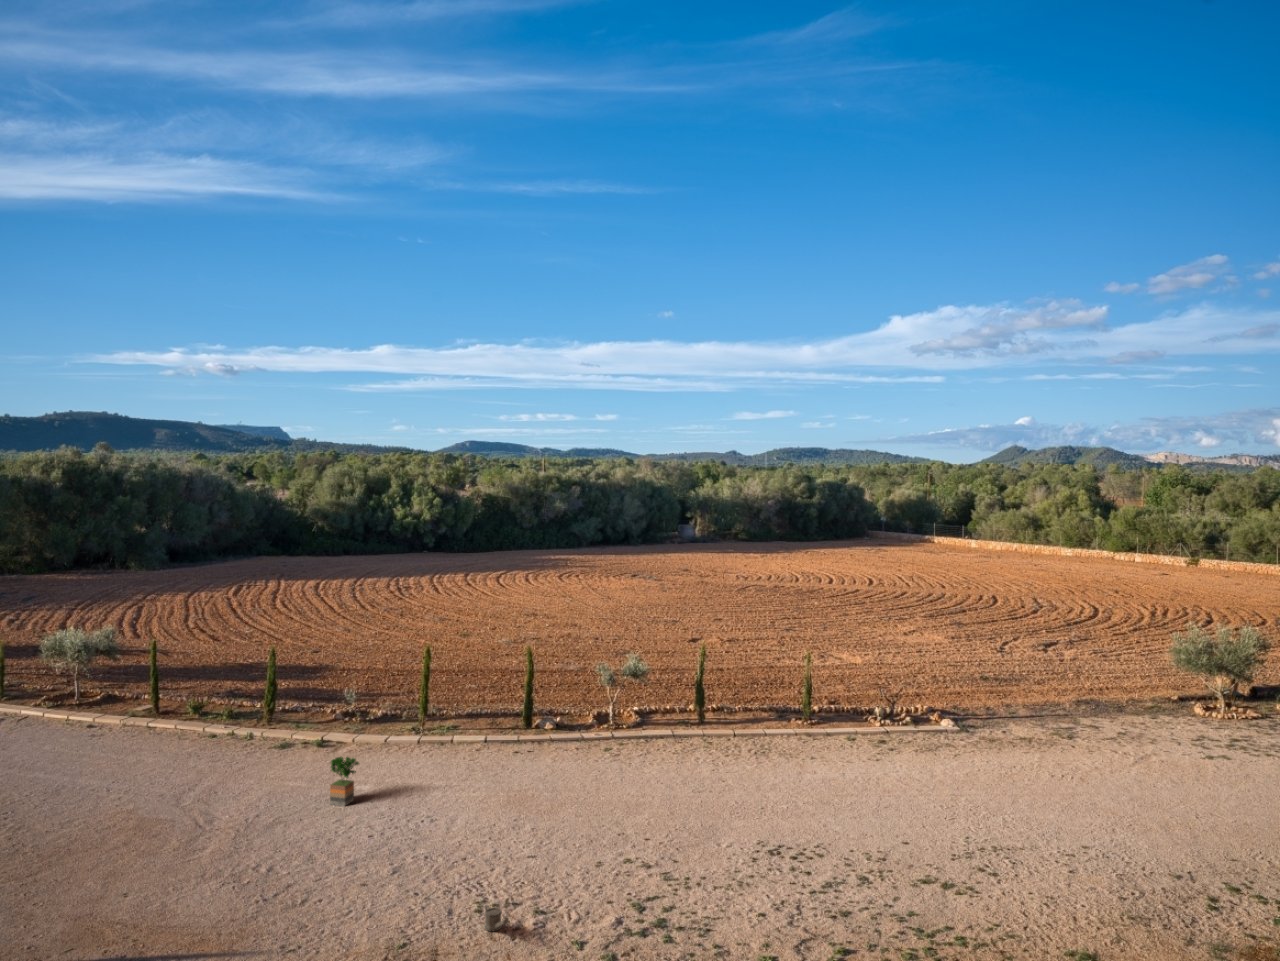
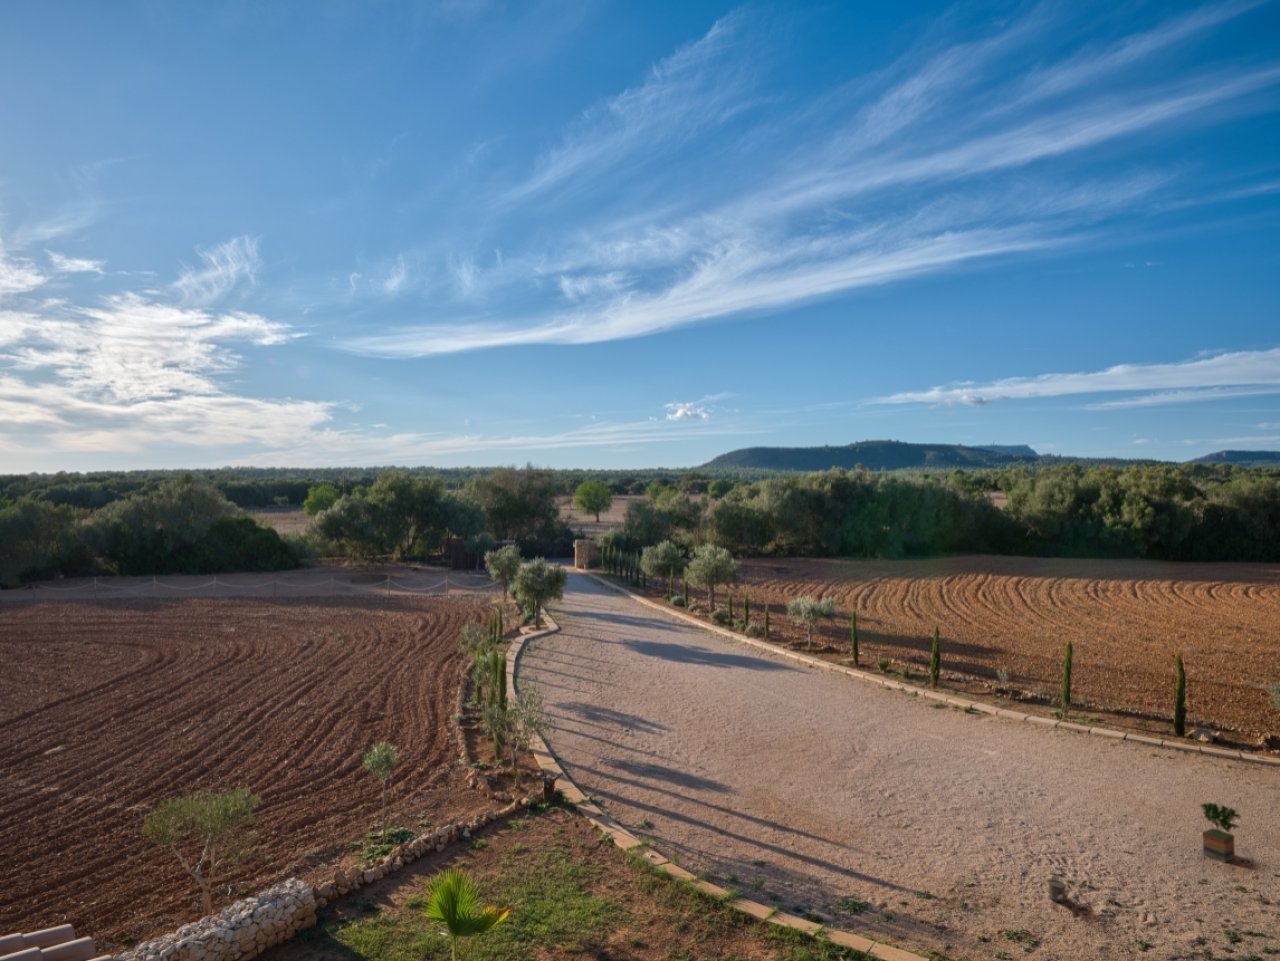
potted tree: present [330,757,359,806] -> present [1201,803,1241,863]

